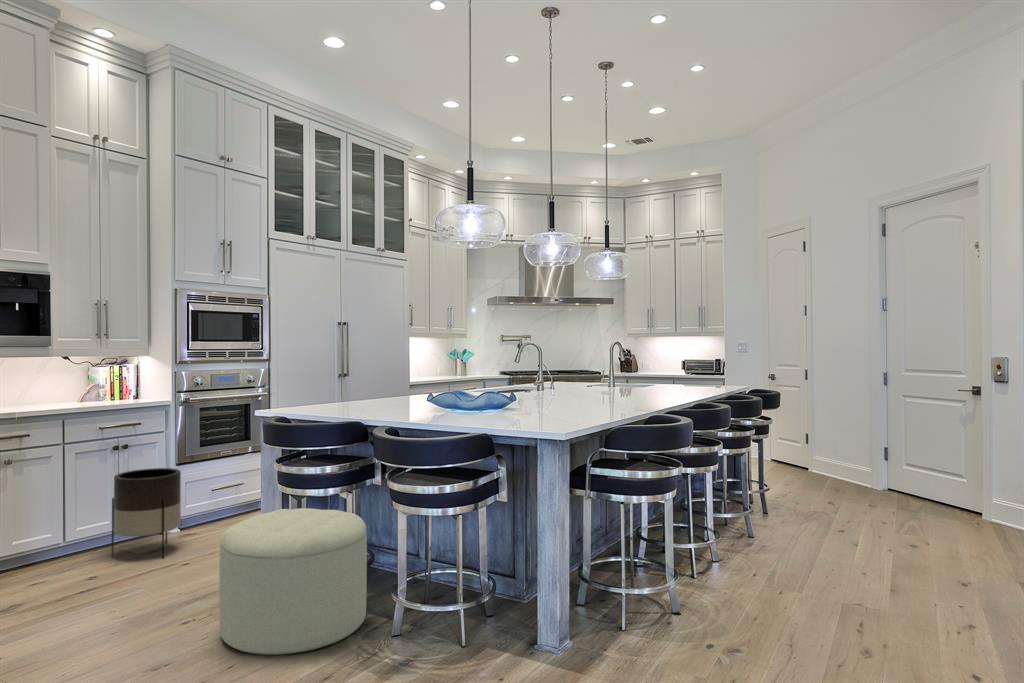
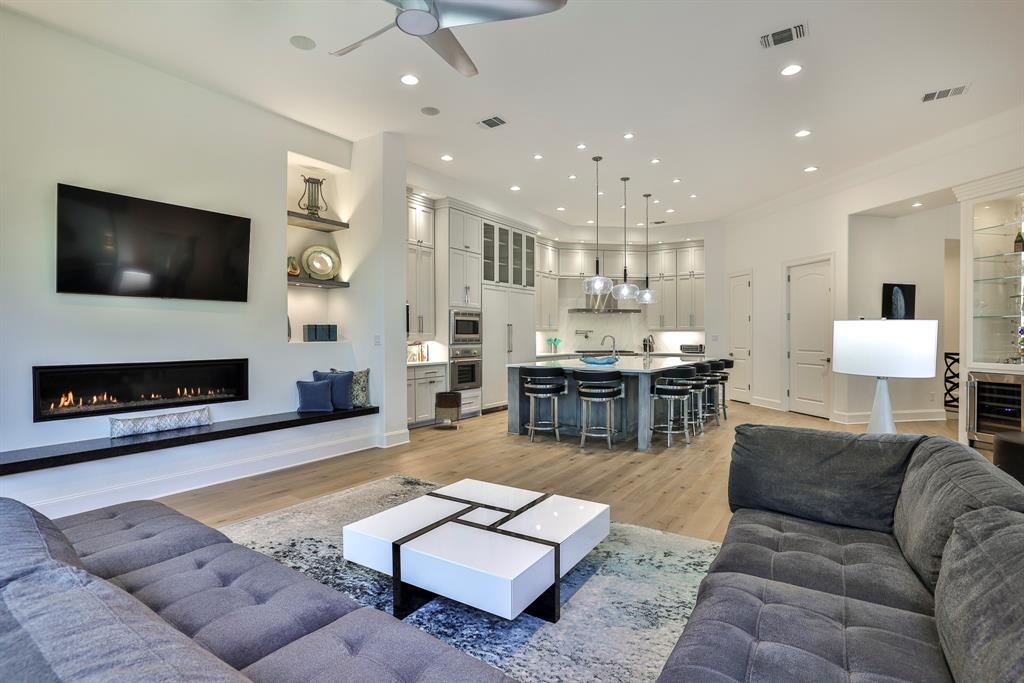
ottoman: present [219,508,367,655] -> none [514,402,568,451]

